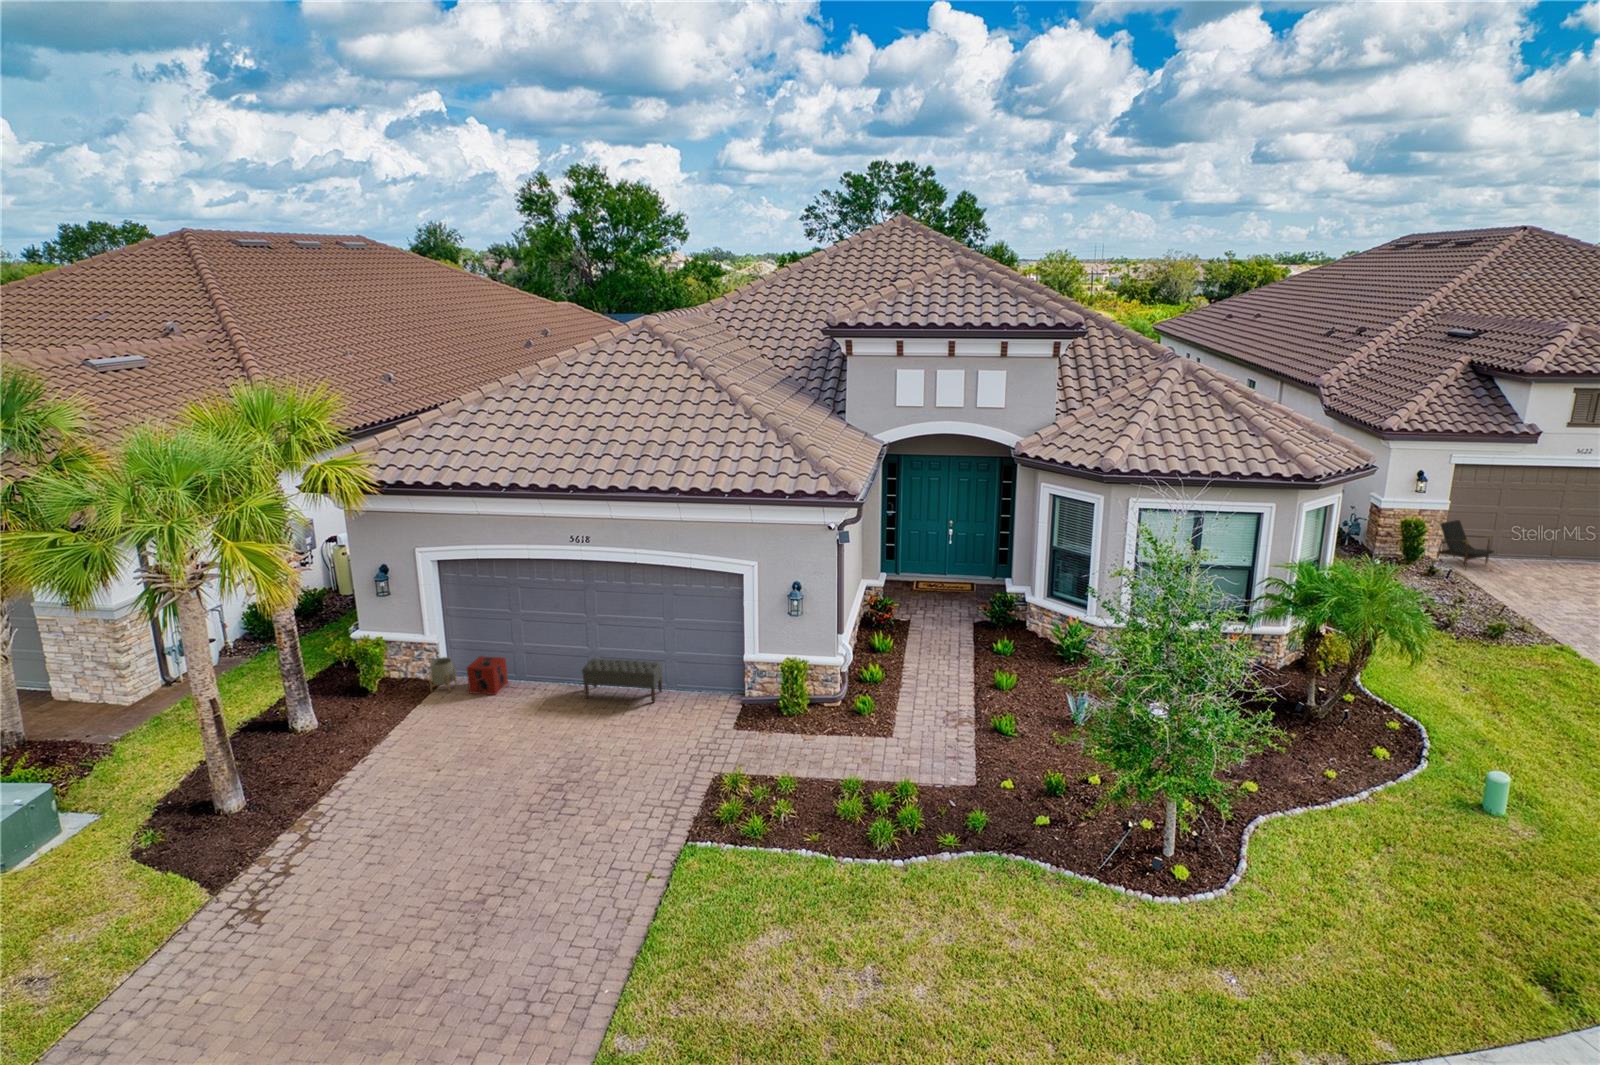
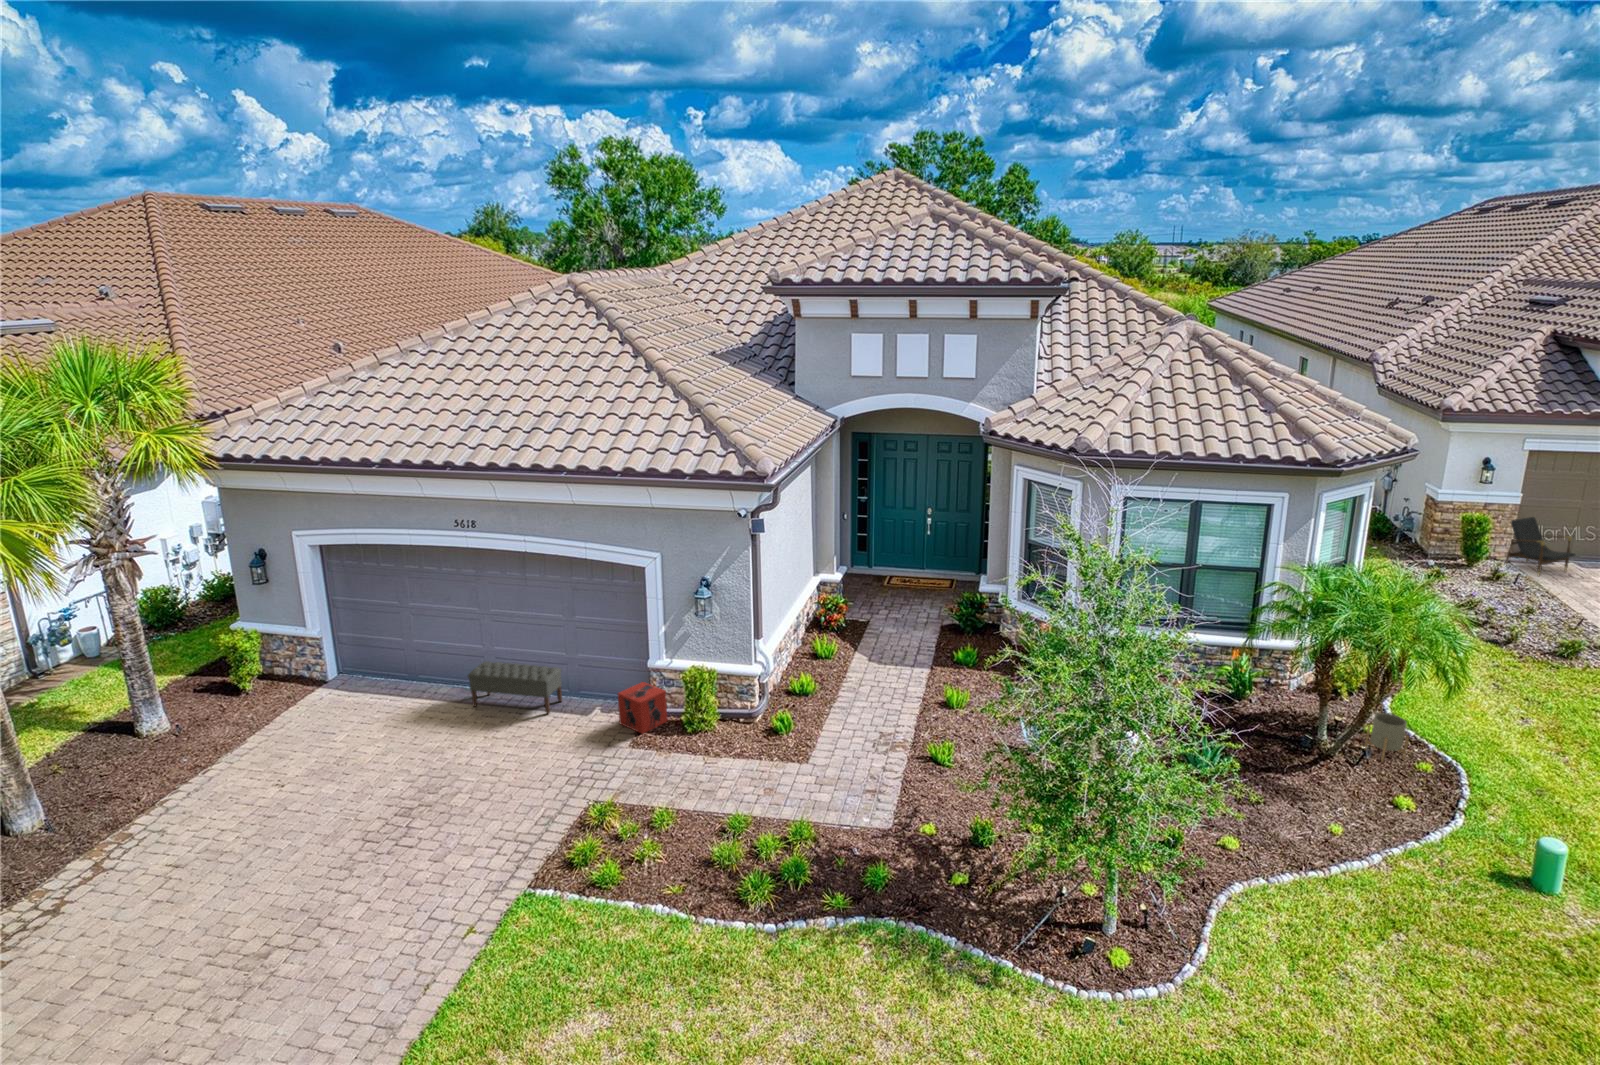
storage box: present [467,656,508,695] -> present [617,682,668,734]
planter: present [429,657,457,691] -> present [1364,713,1409,761]

